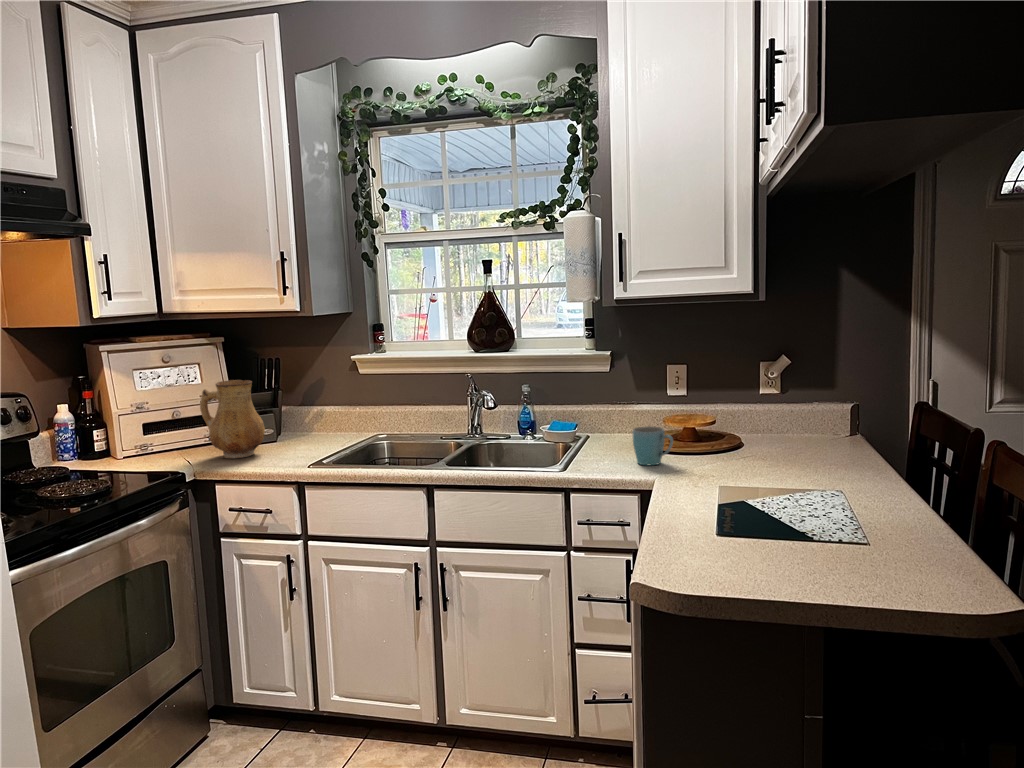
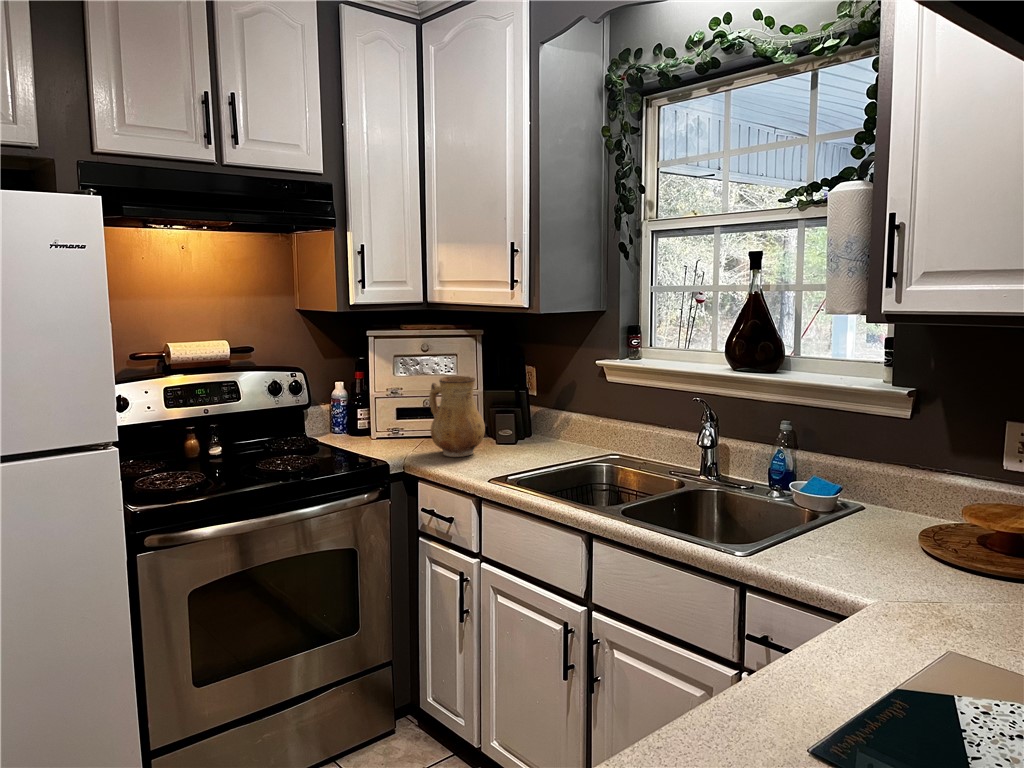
mug: present [633,426,673,465] -> none [870,521,934,589]

